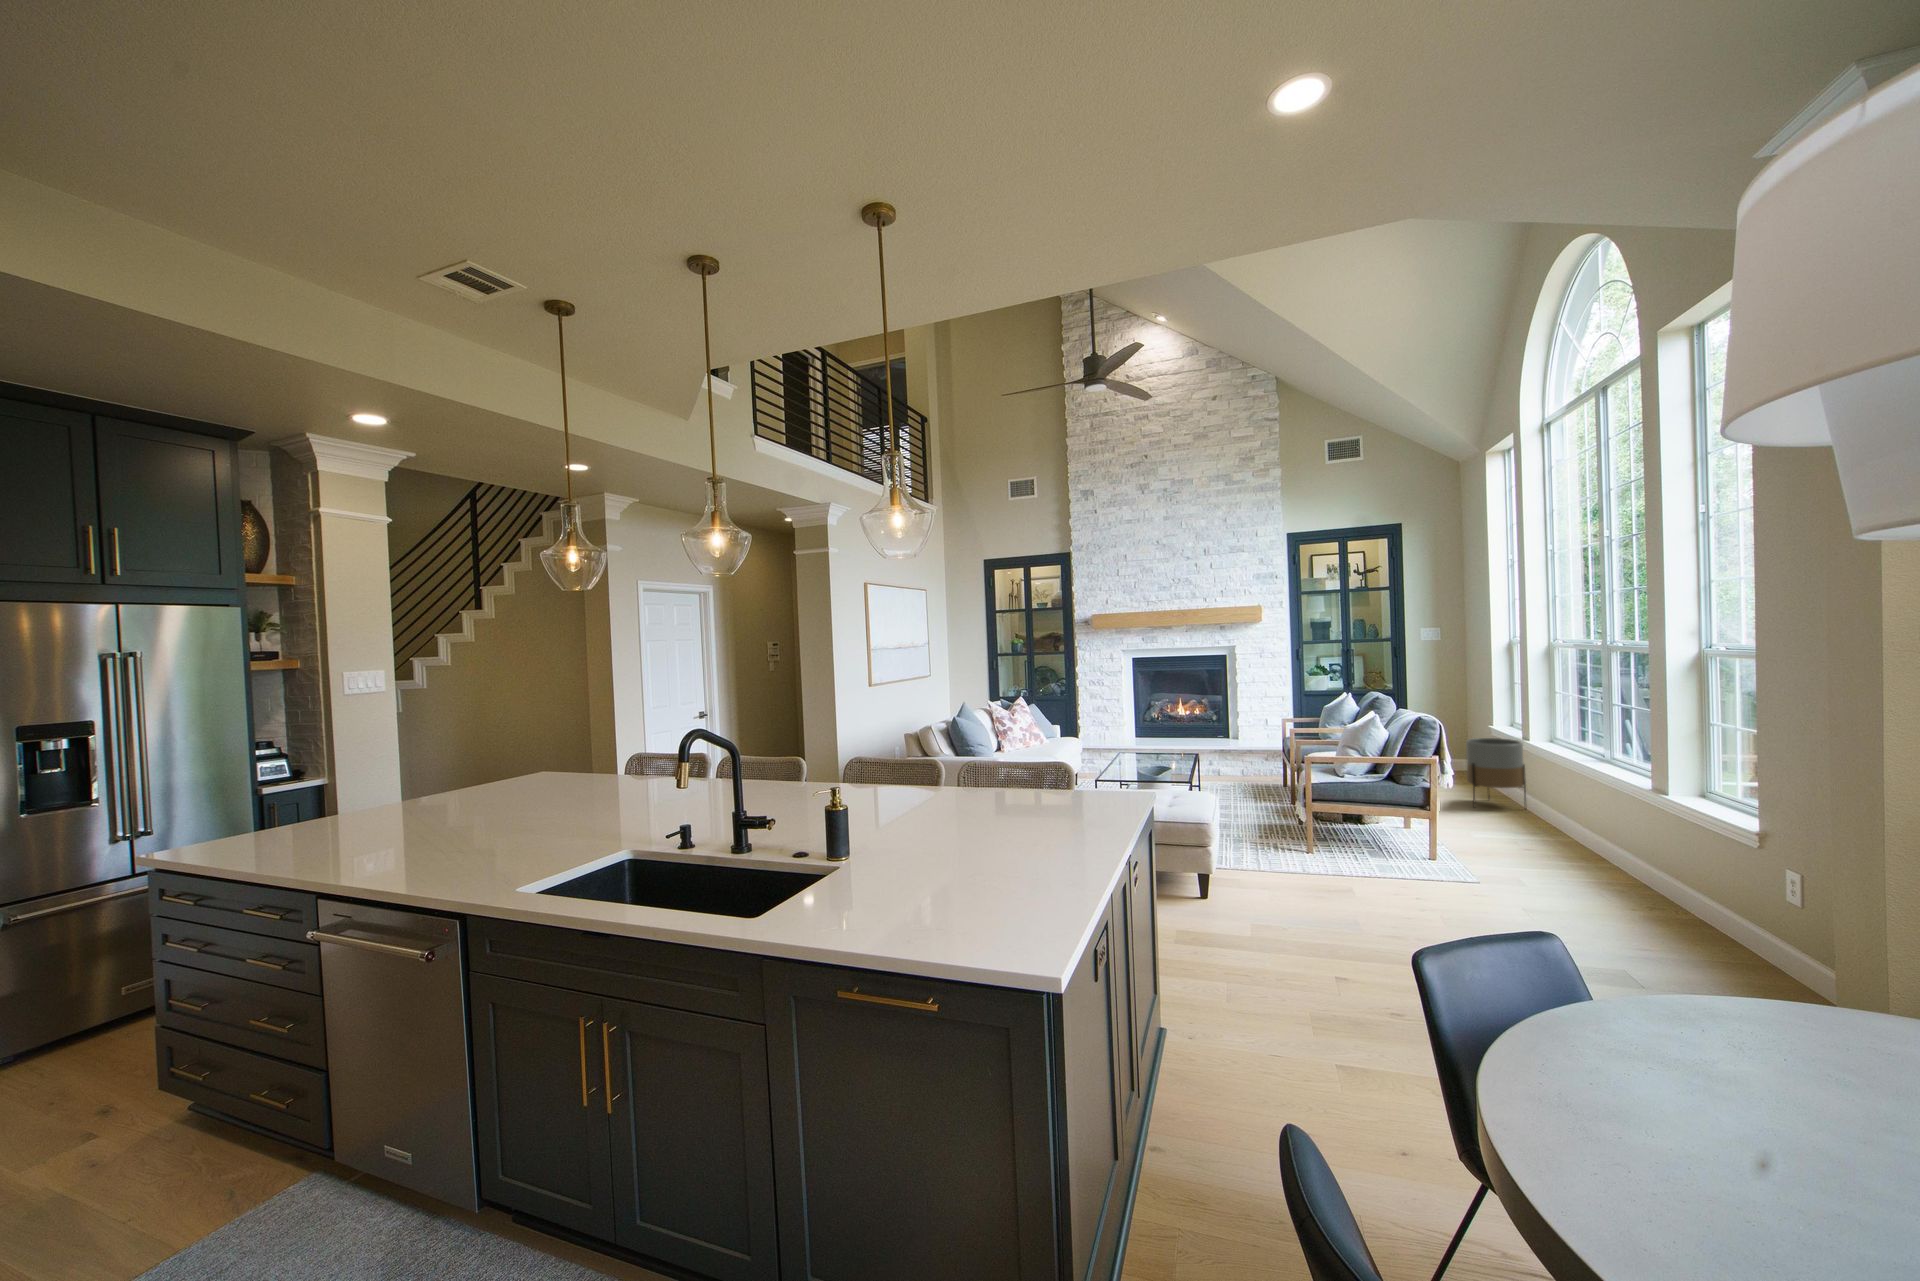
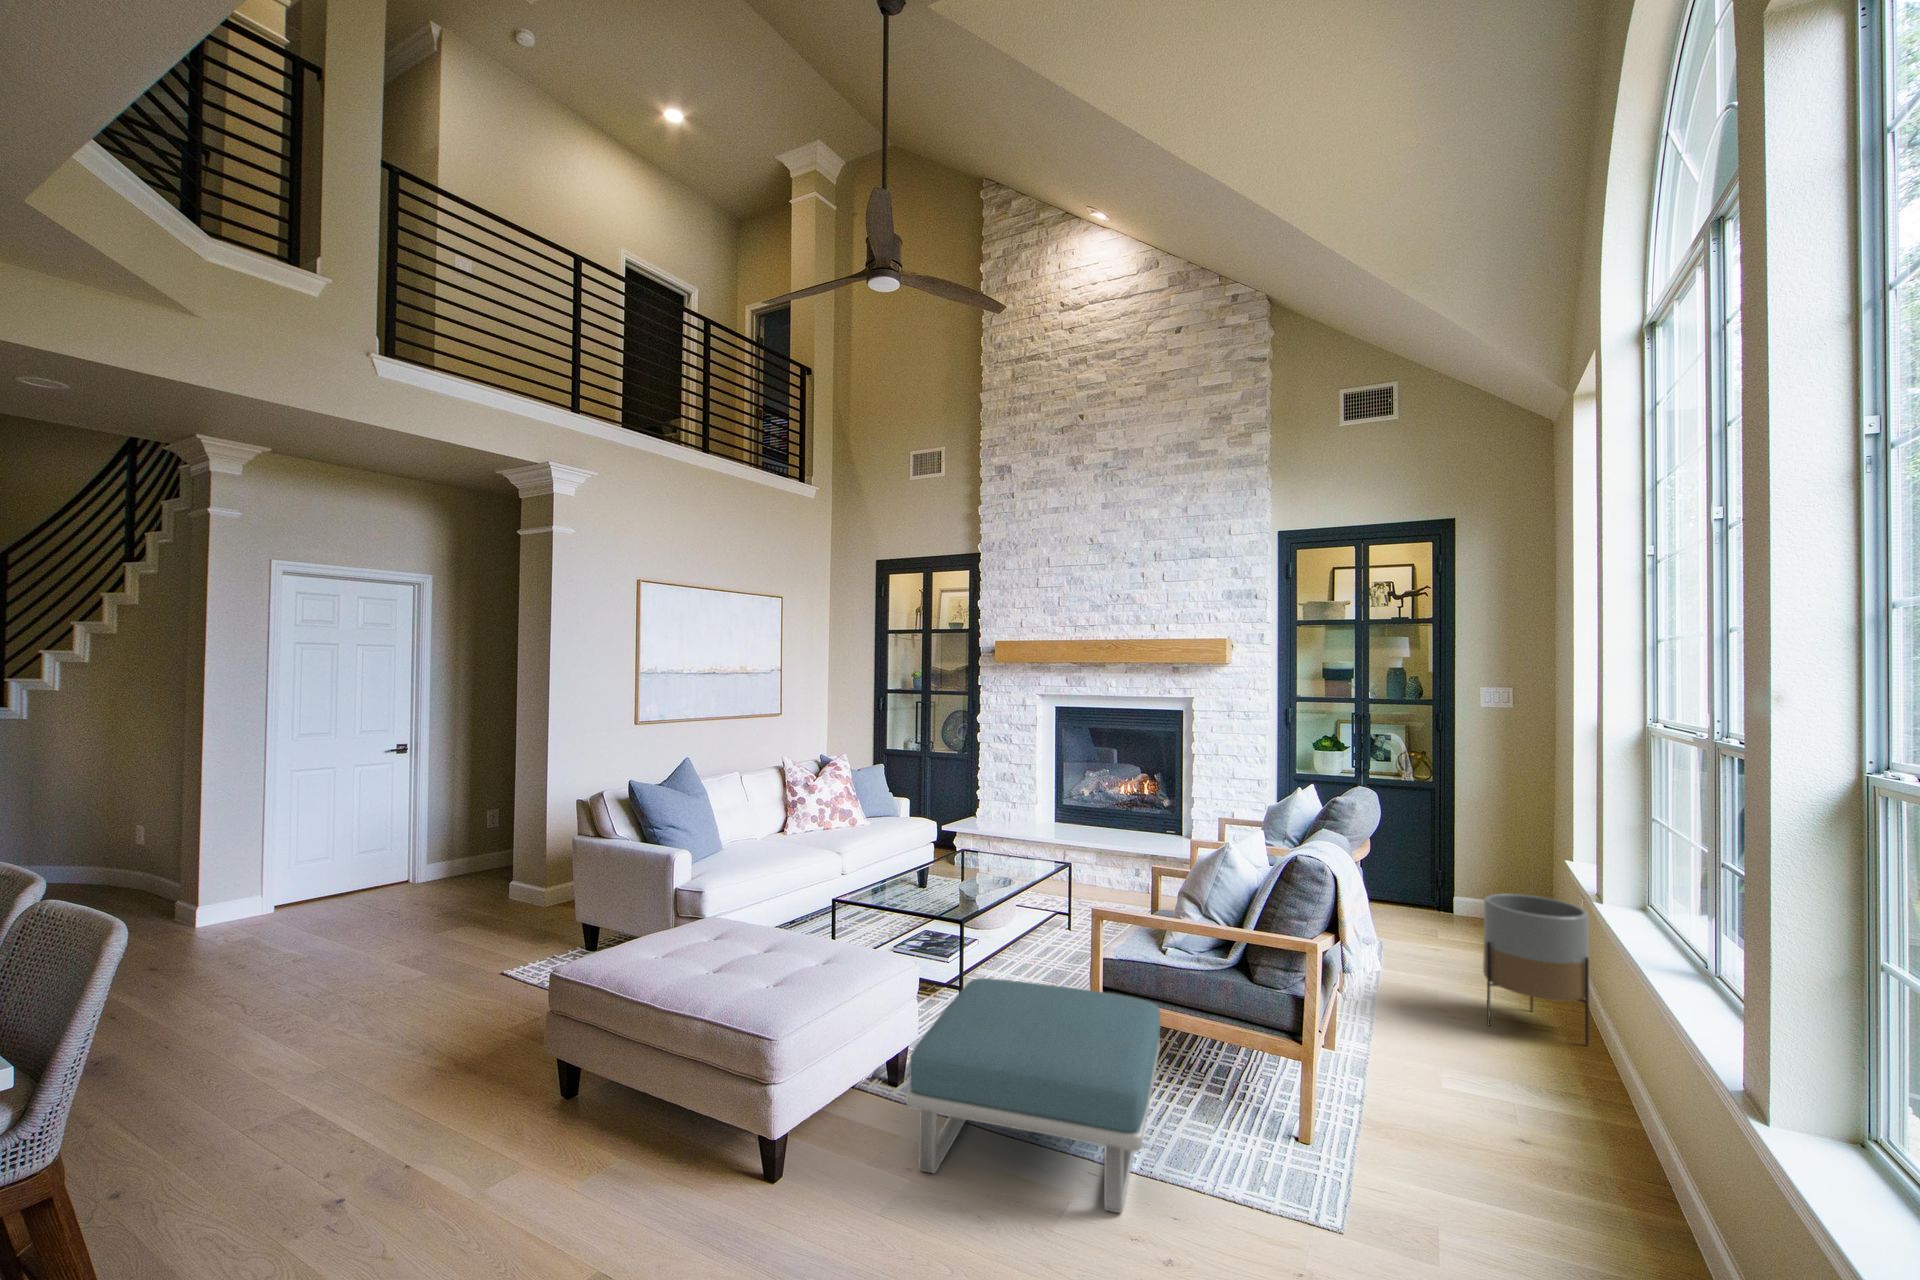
footstool: none [1248,800,1399,883] -> present [906,978,1160,1213]

